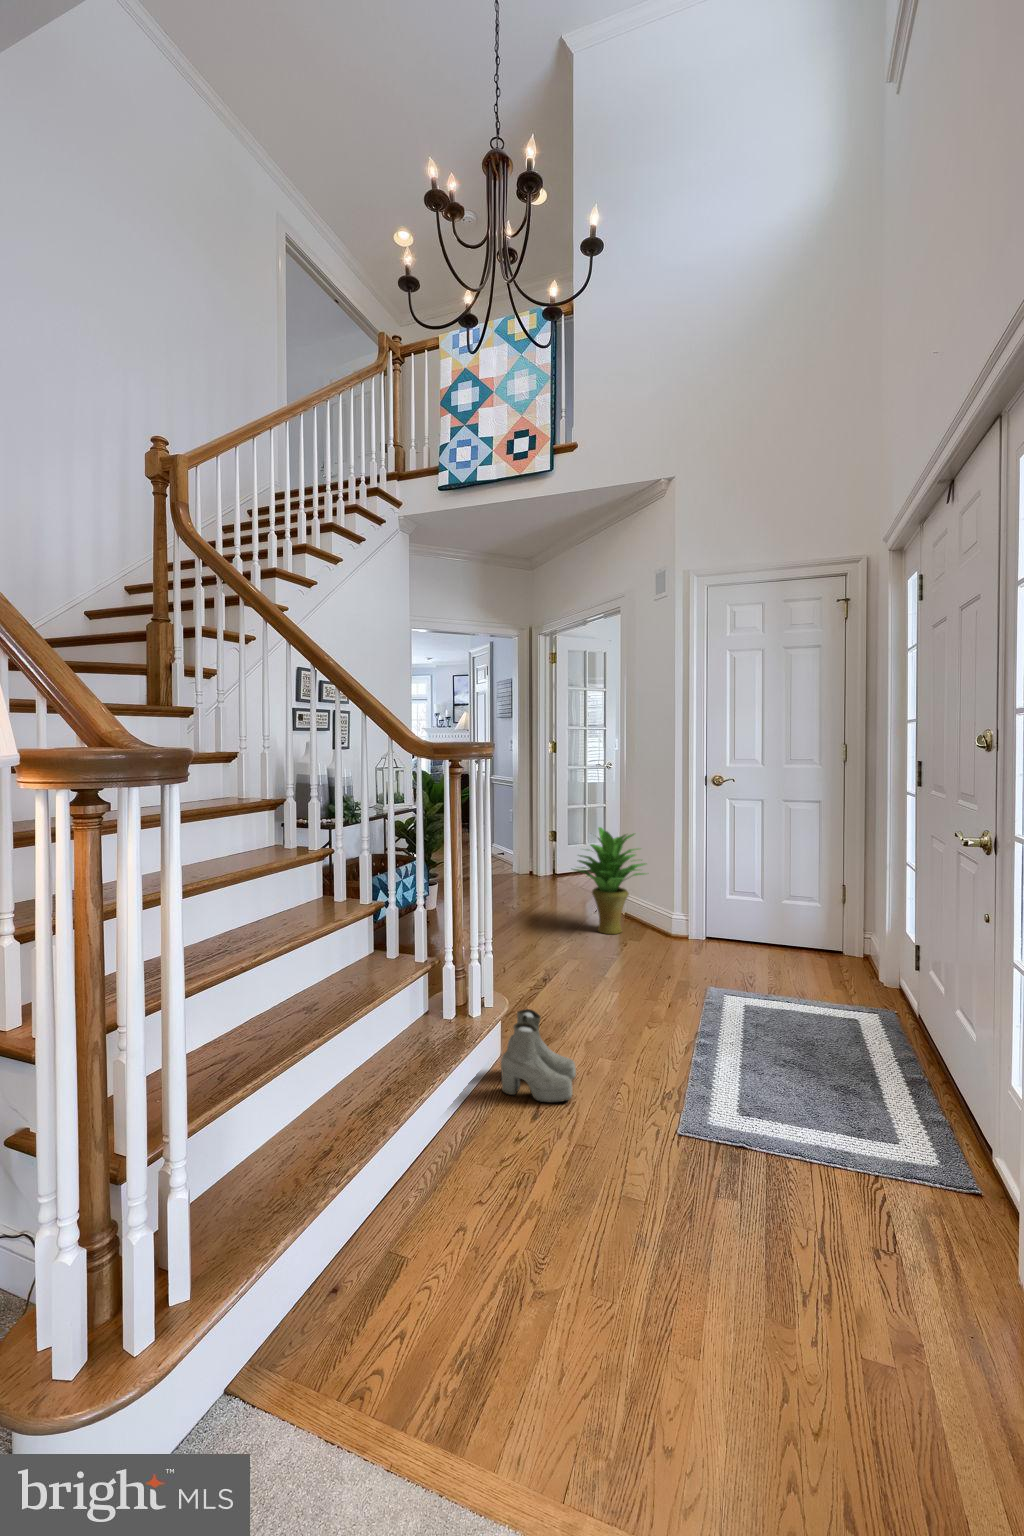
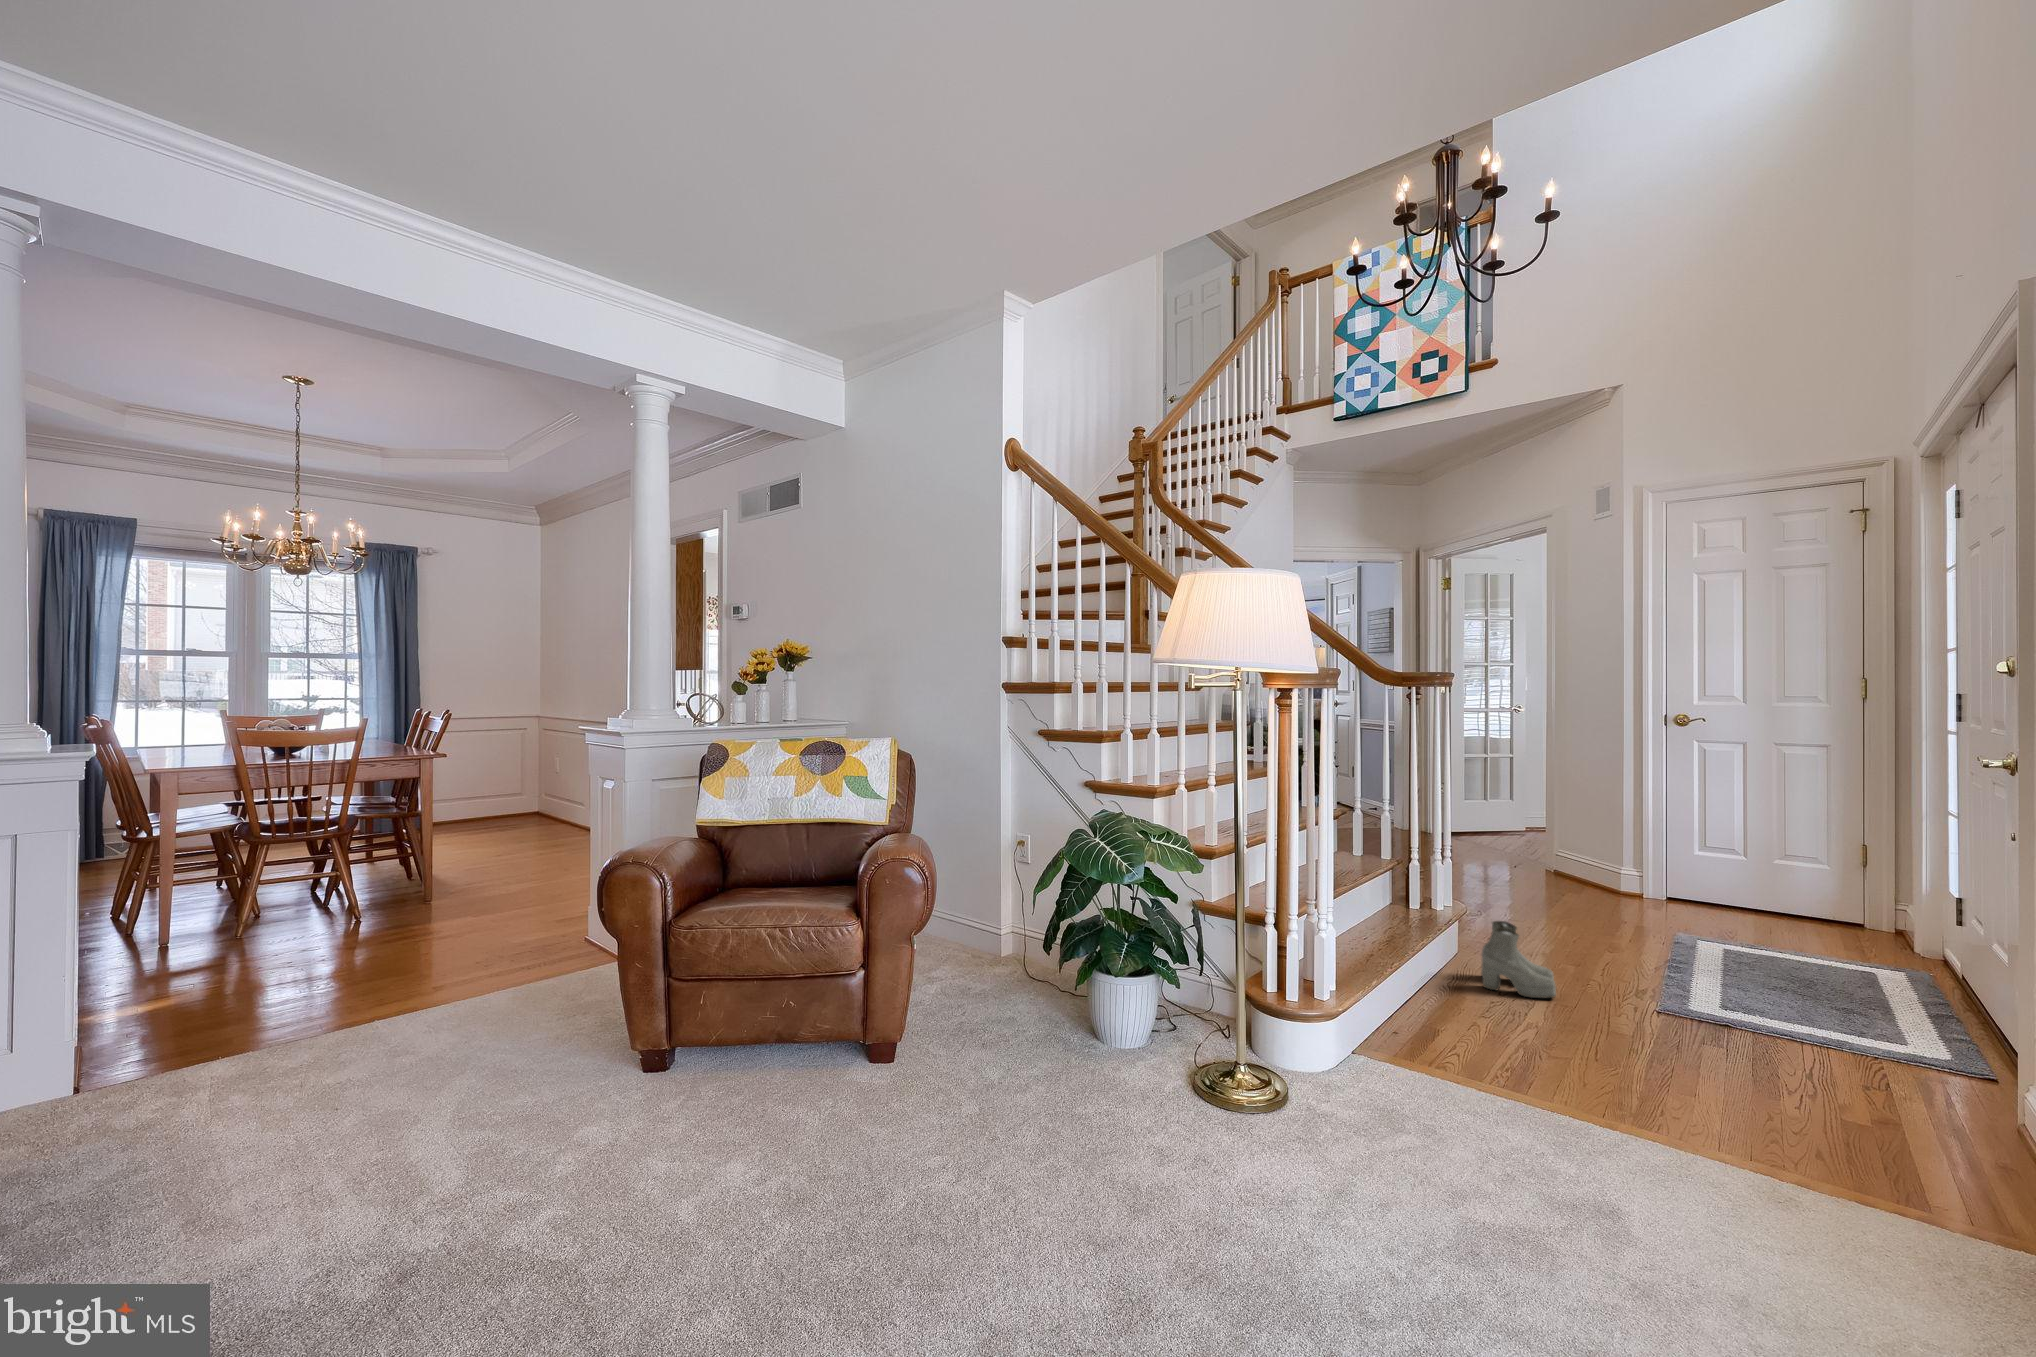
potted plant: present [573,827,646,934] -> none [1496,772,1594,888]

